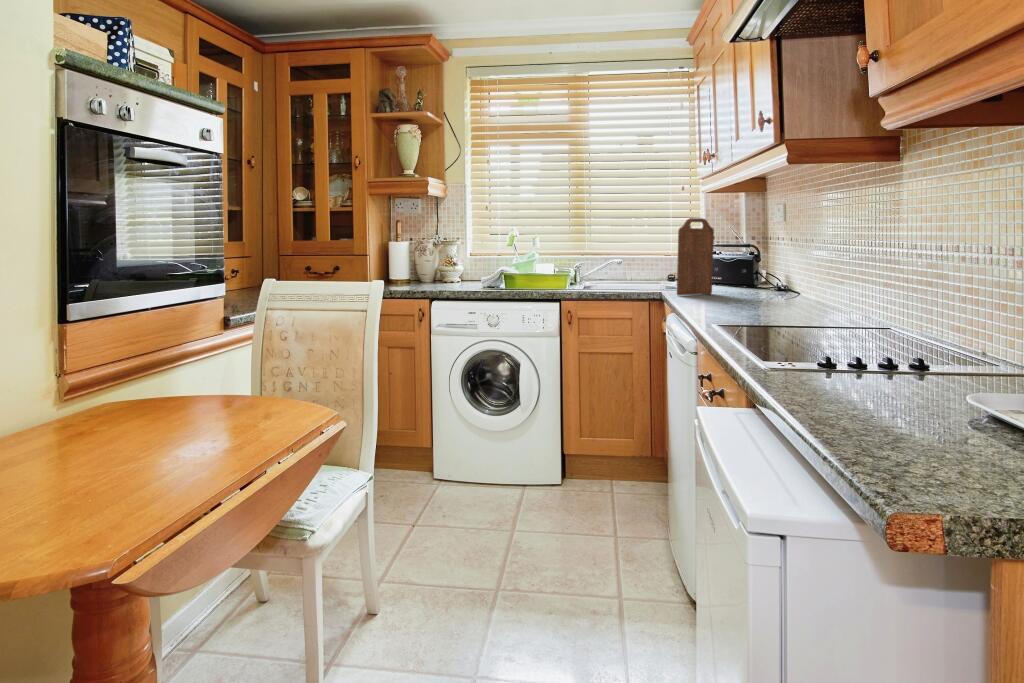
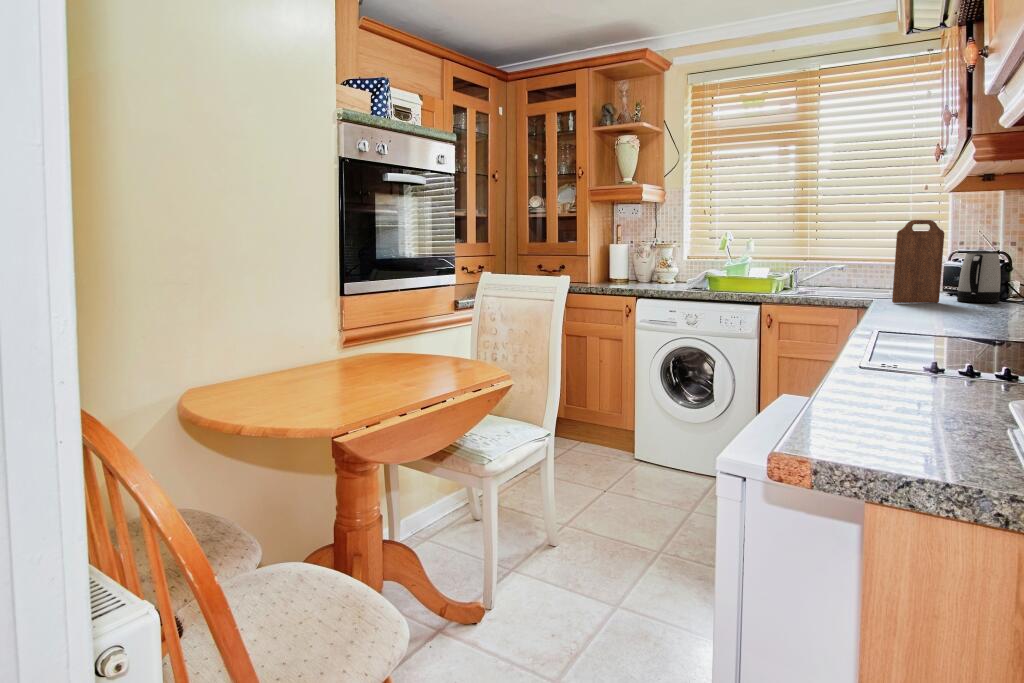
kettle: none [723,246,756,293] -> present [957,250,1001,303]

